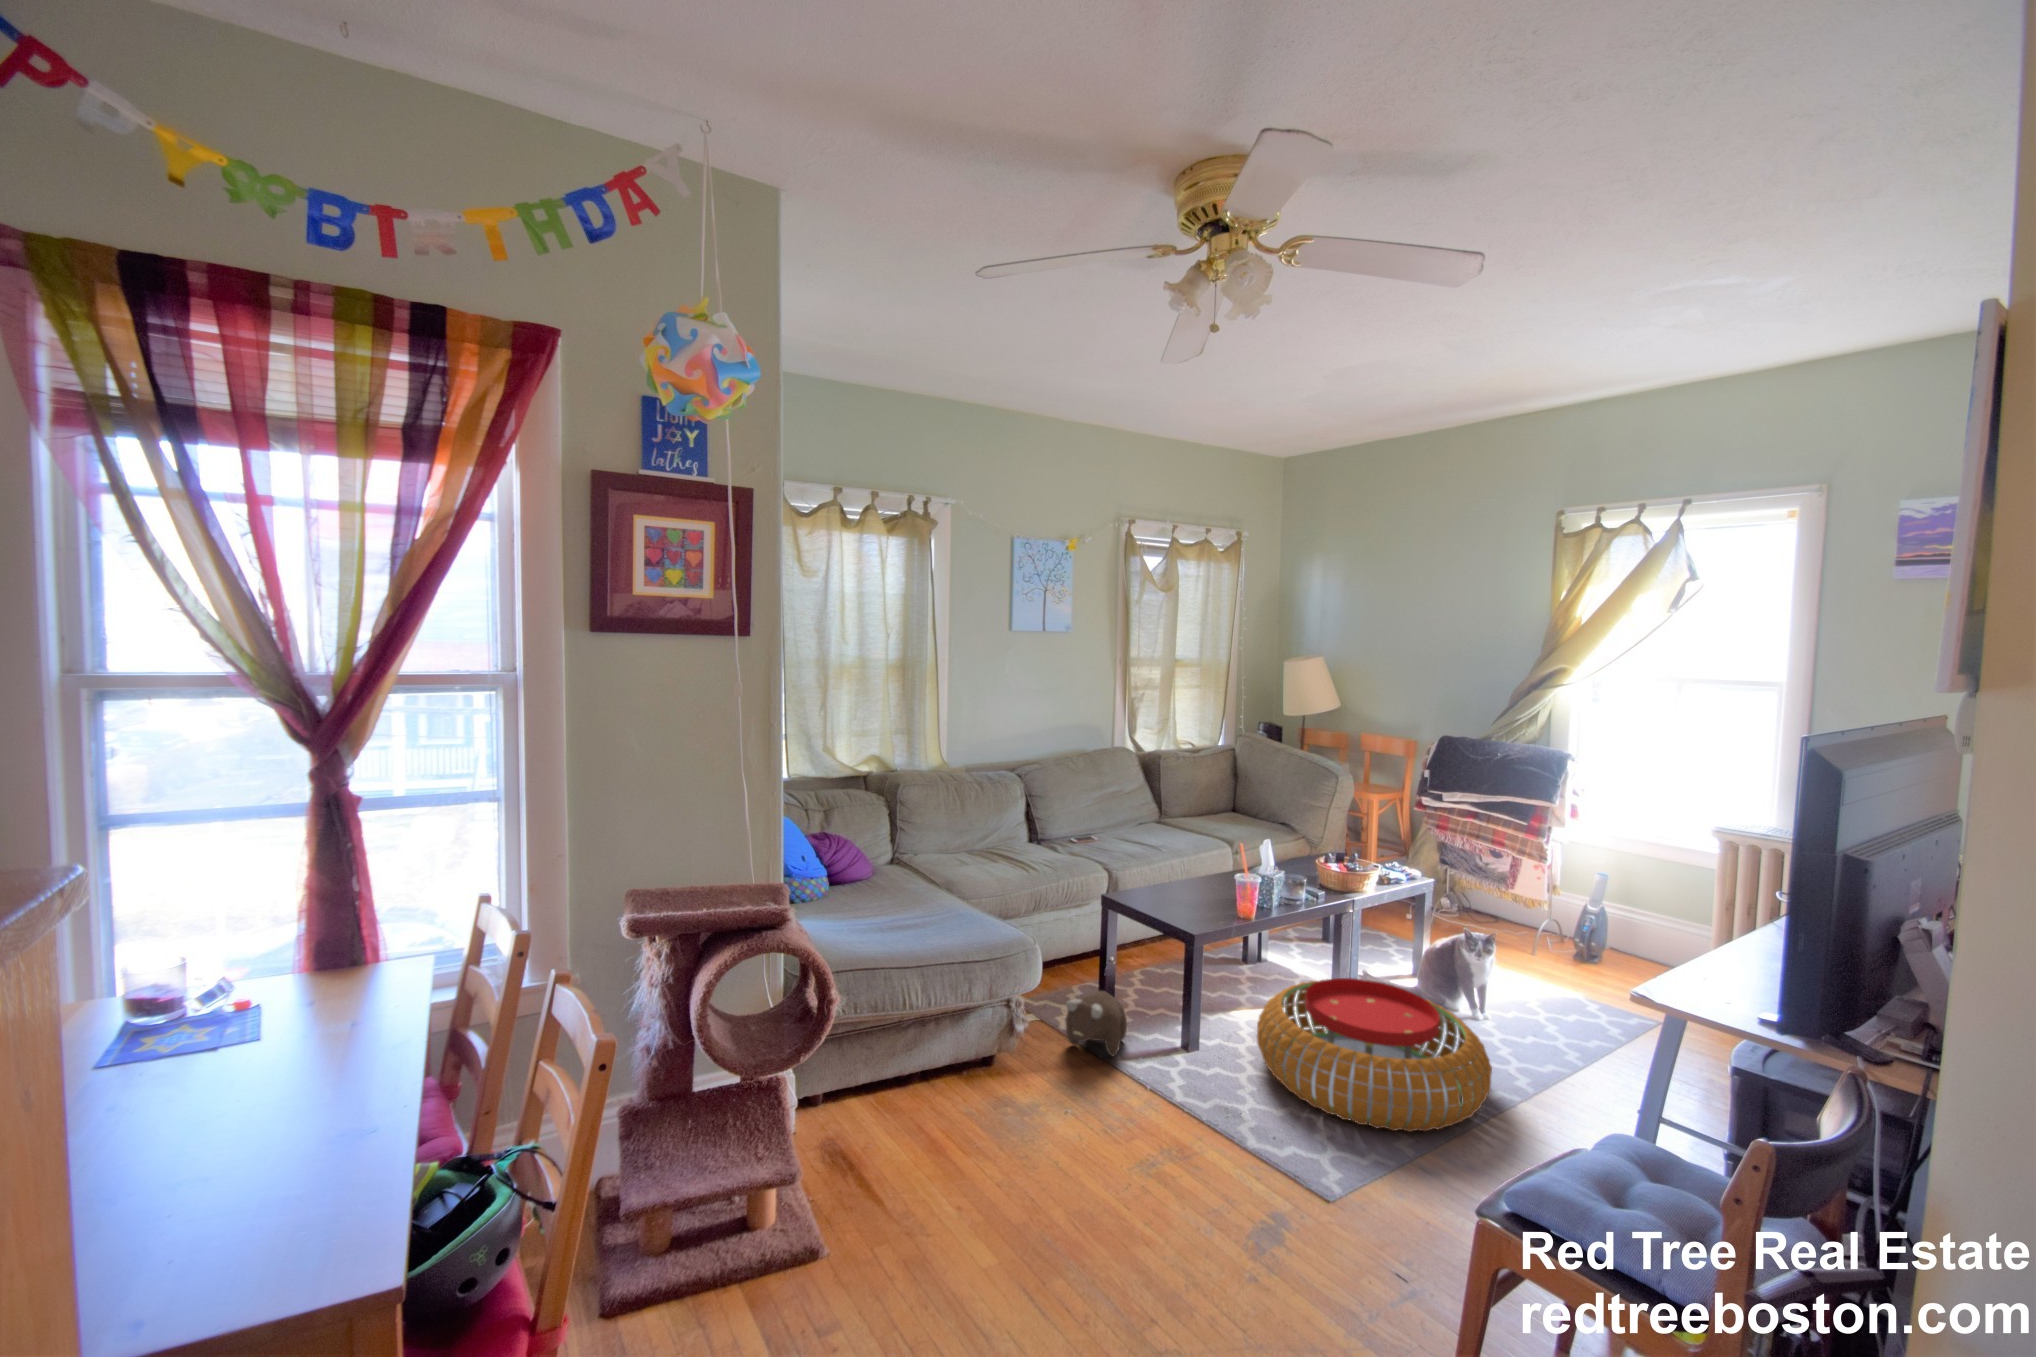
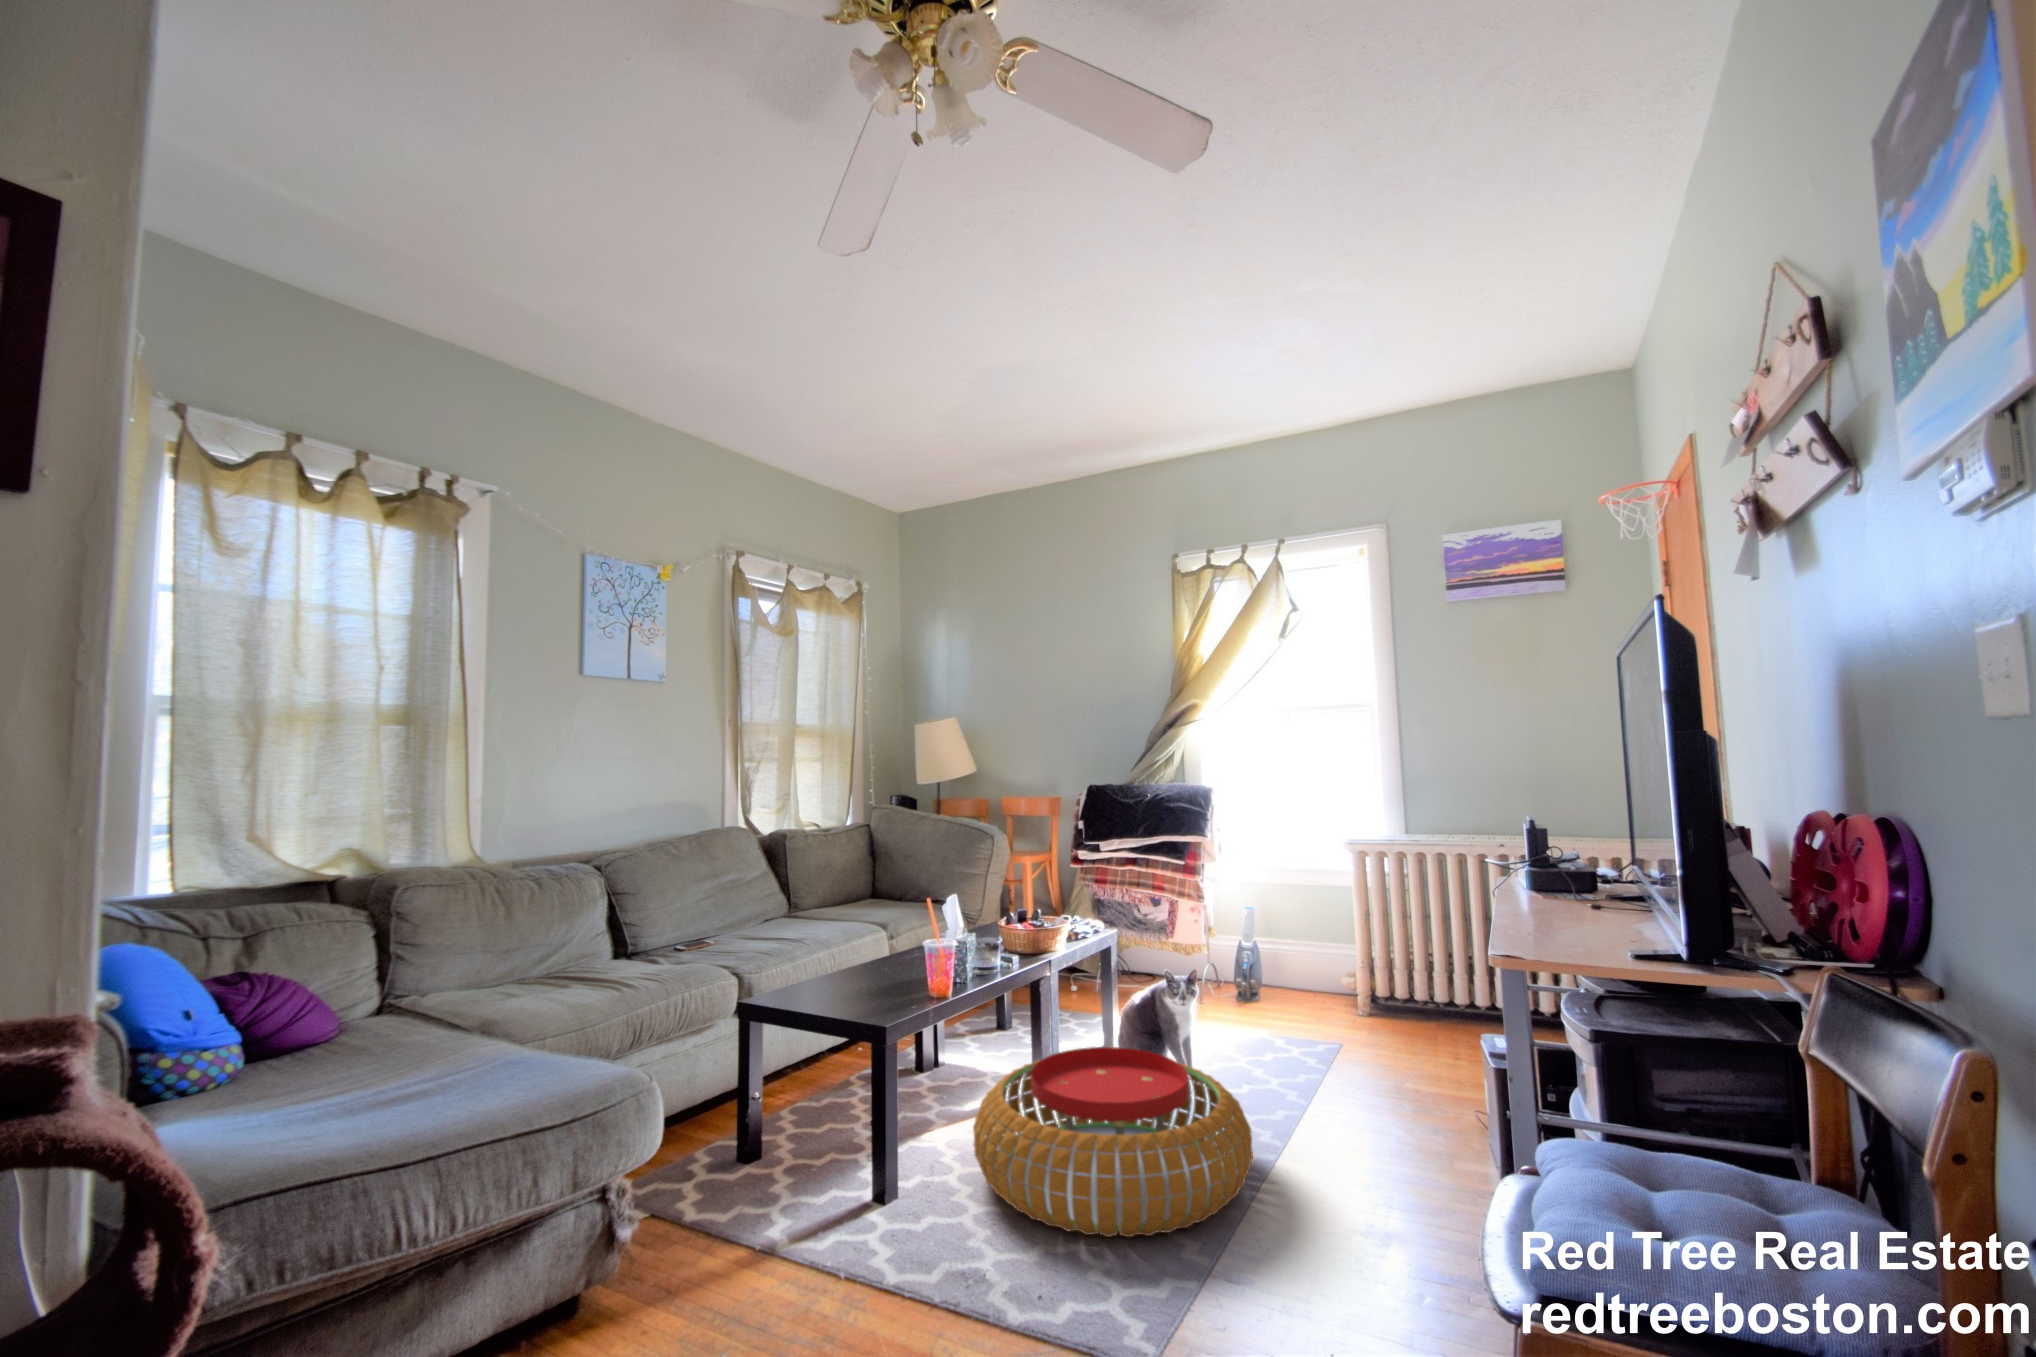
plush toy: present [1066,991,1127,1056] -> none [698,1142,793,1242]

